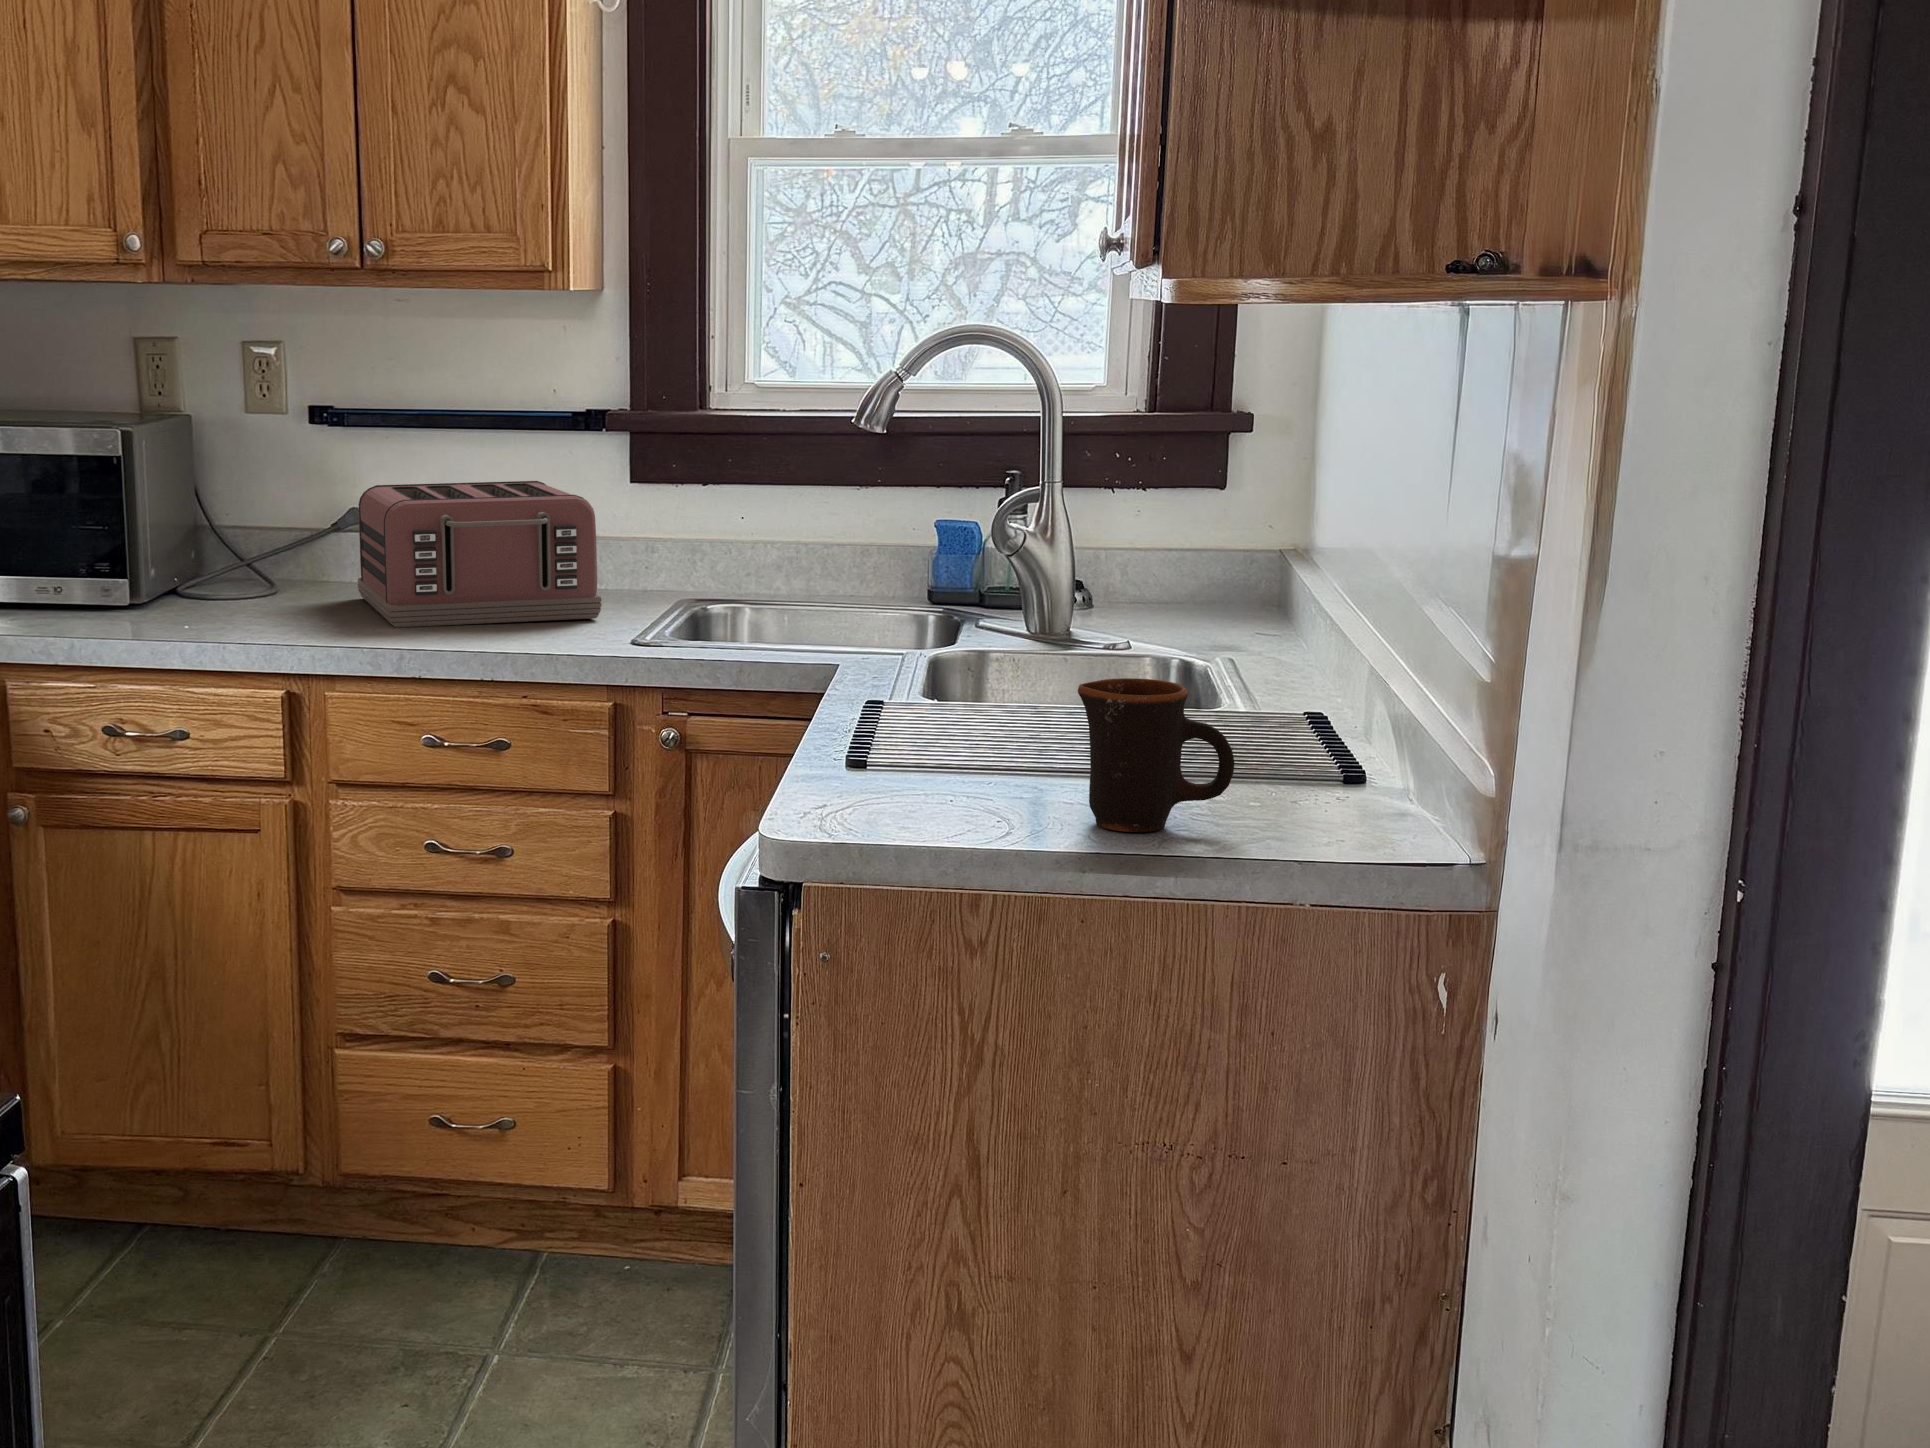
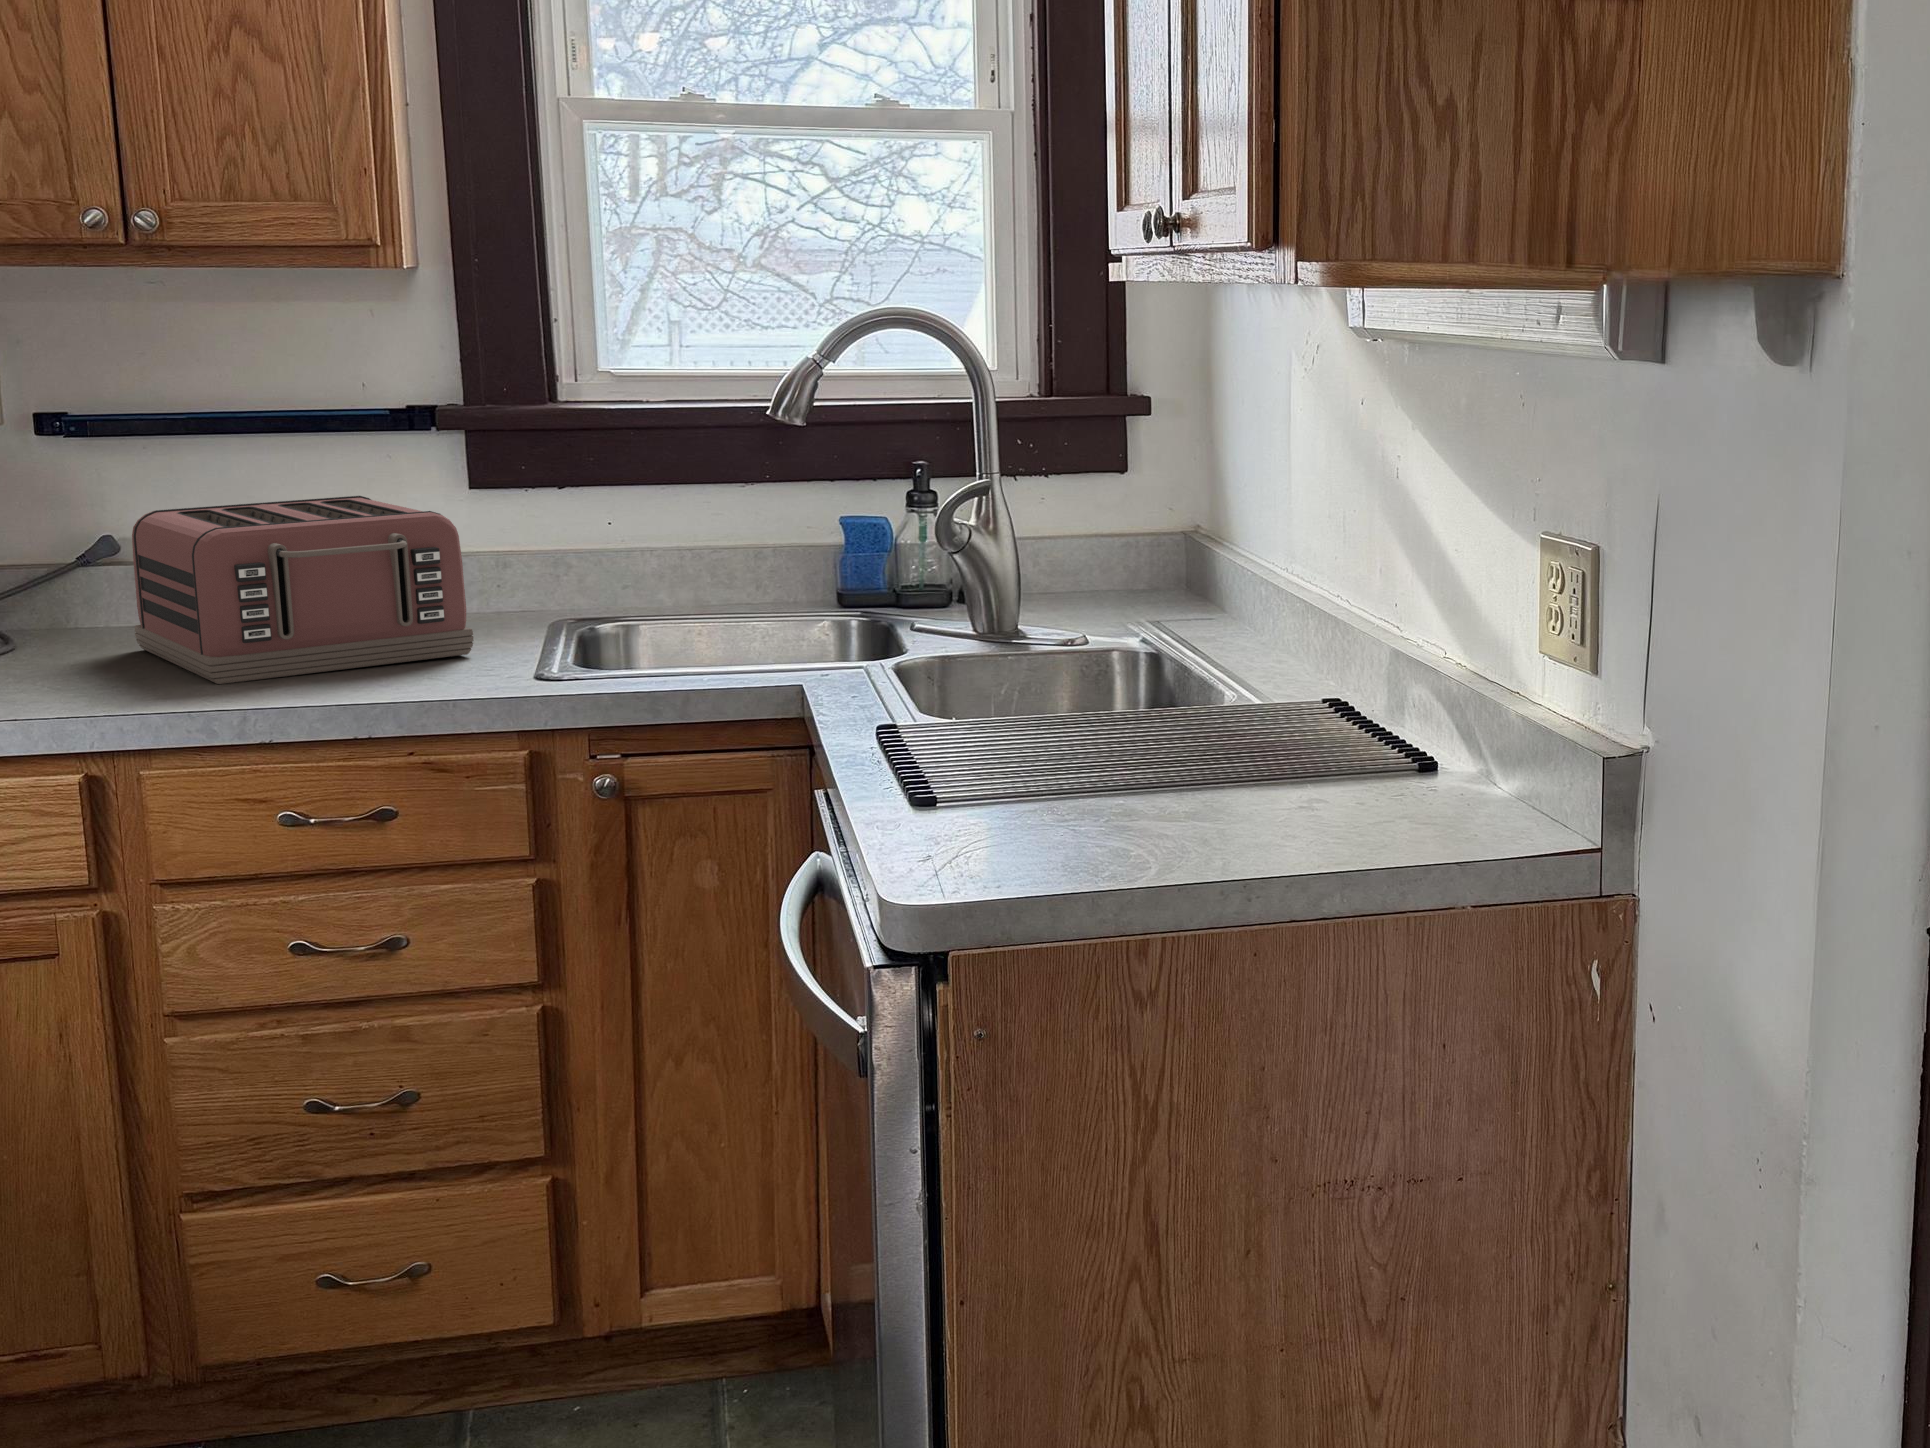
mug: present [1078,678,1235,832] -> none [1208,686,1371,852]

